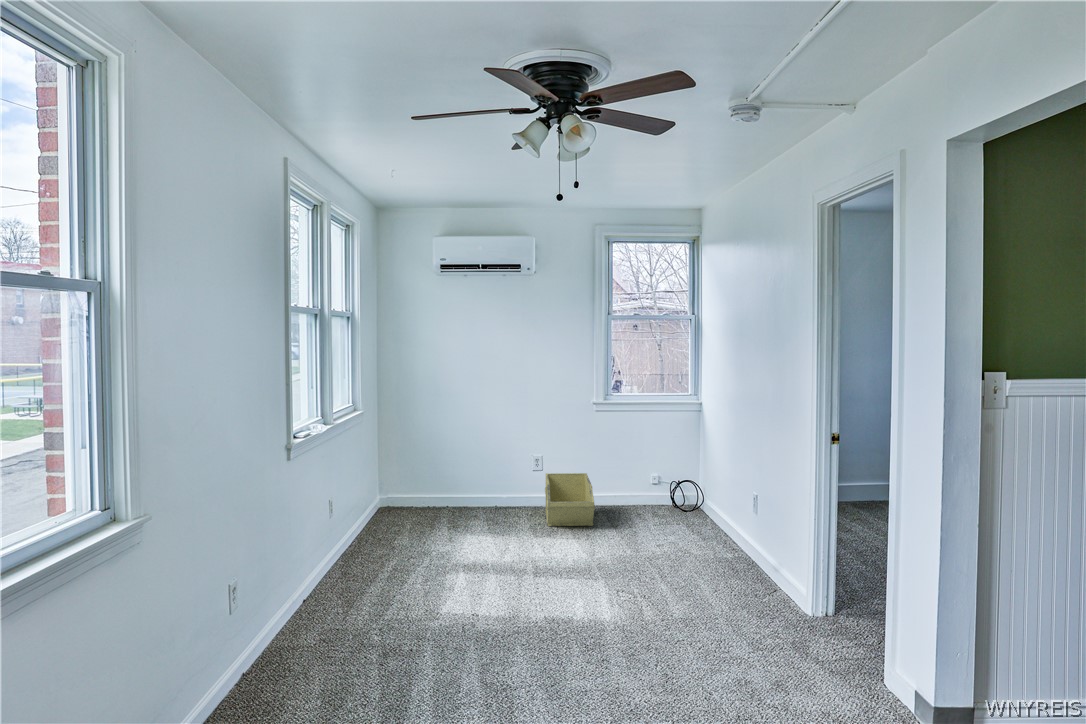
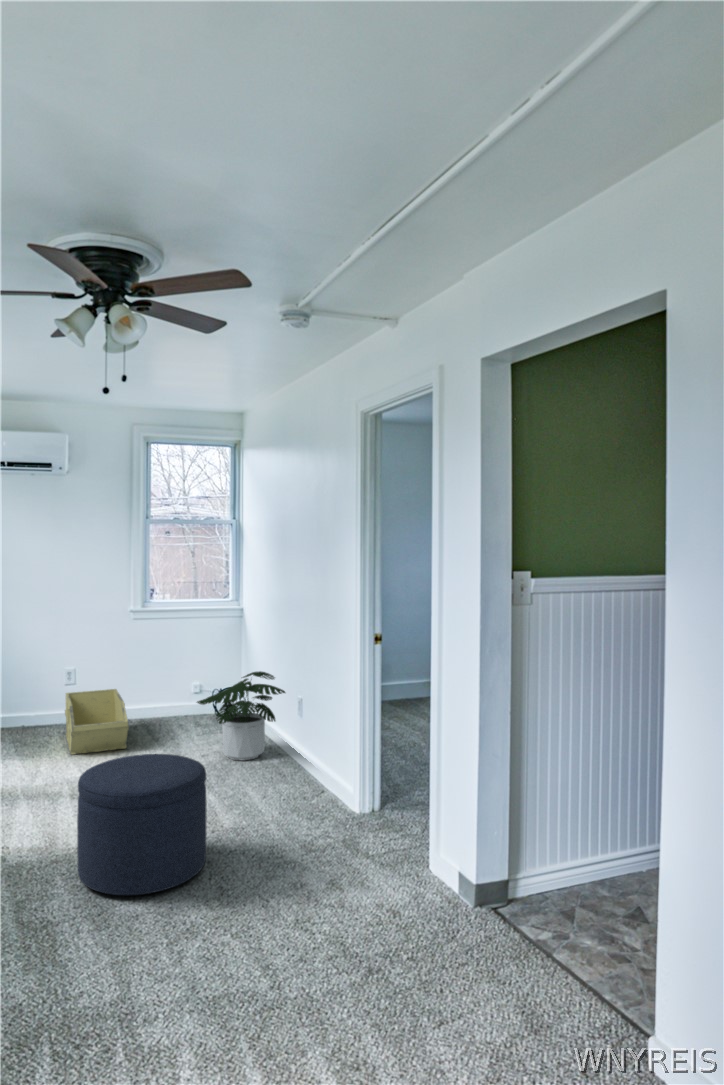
potted plant: none [653,467,738,549] -> present [197,671,285,761]
ottoman: none [542,533,655,661] -> present [77,754,207,895]

